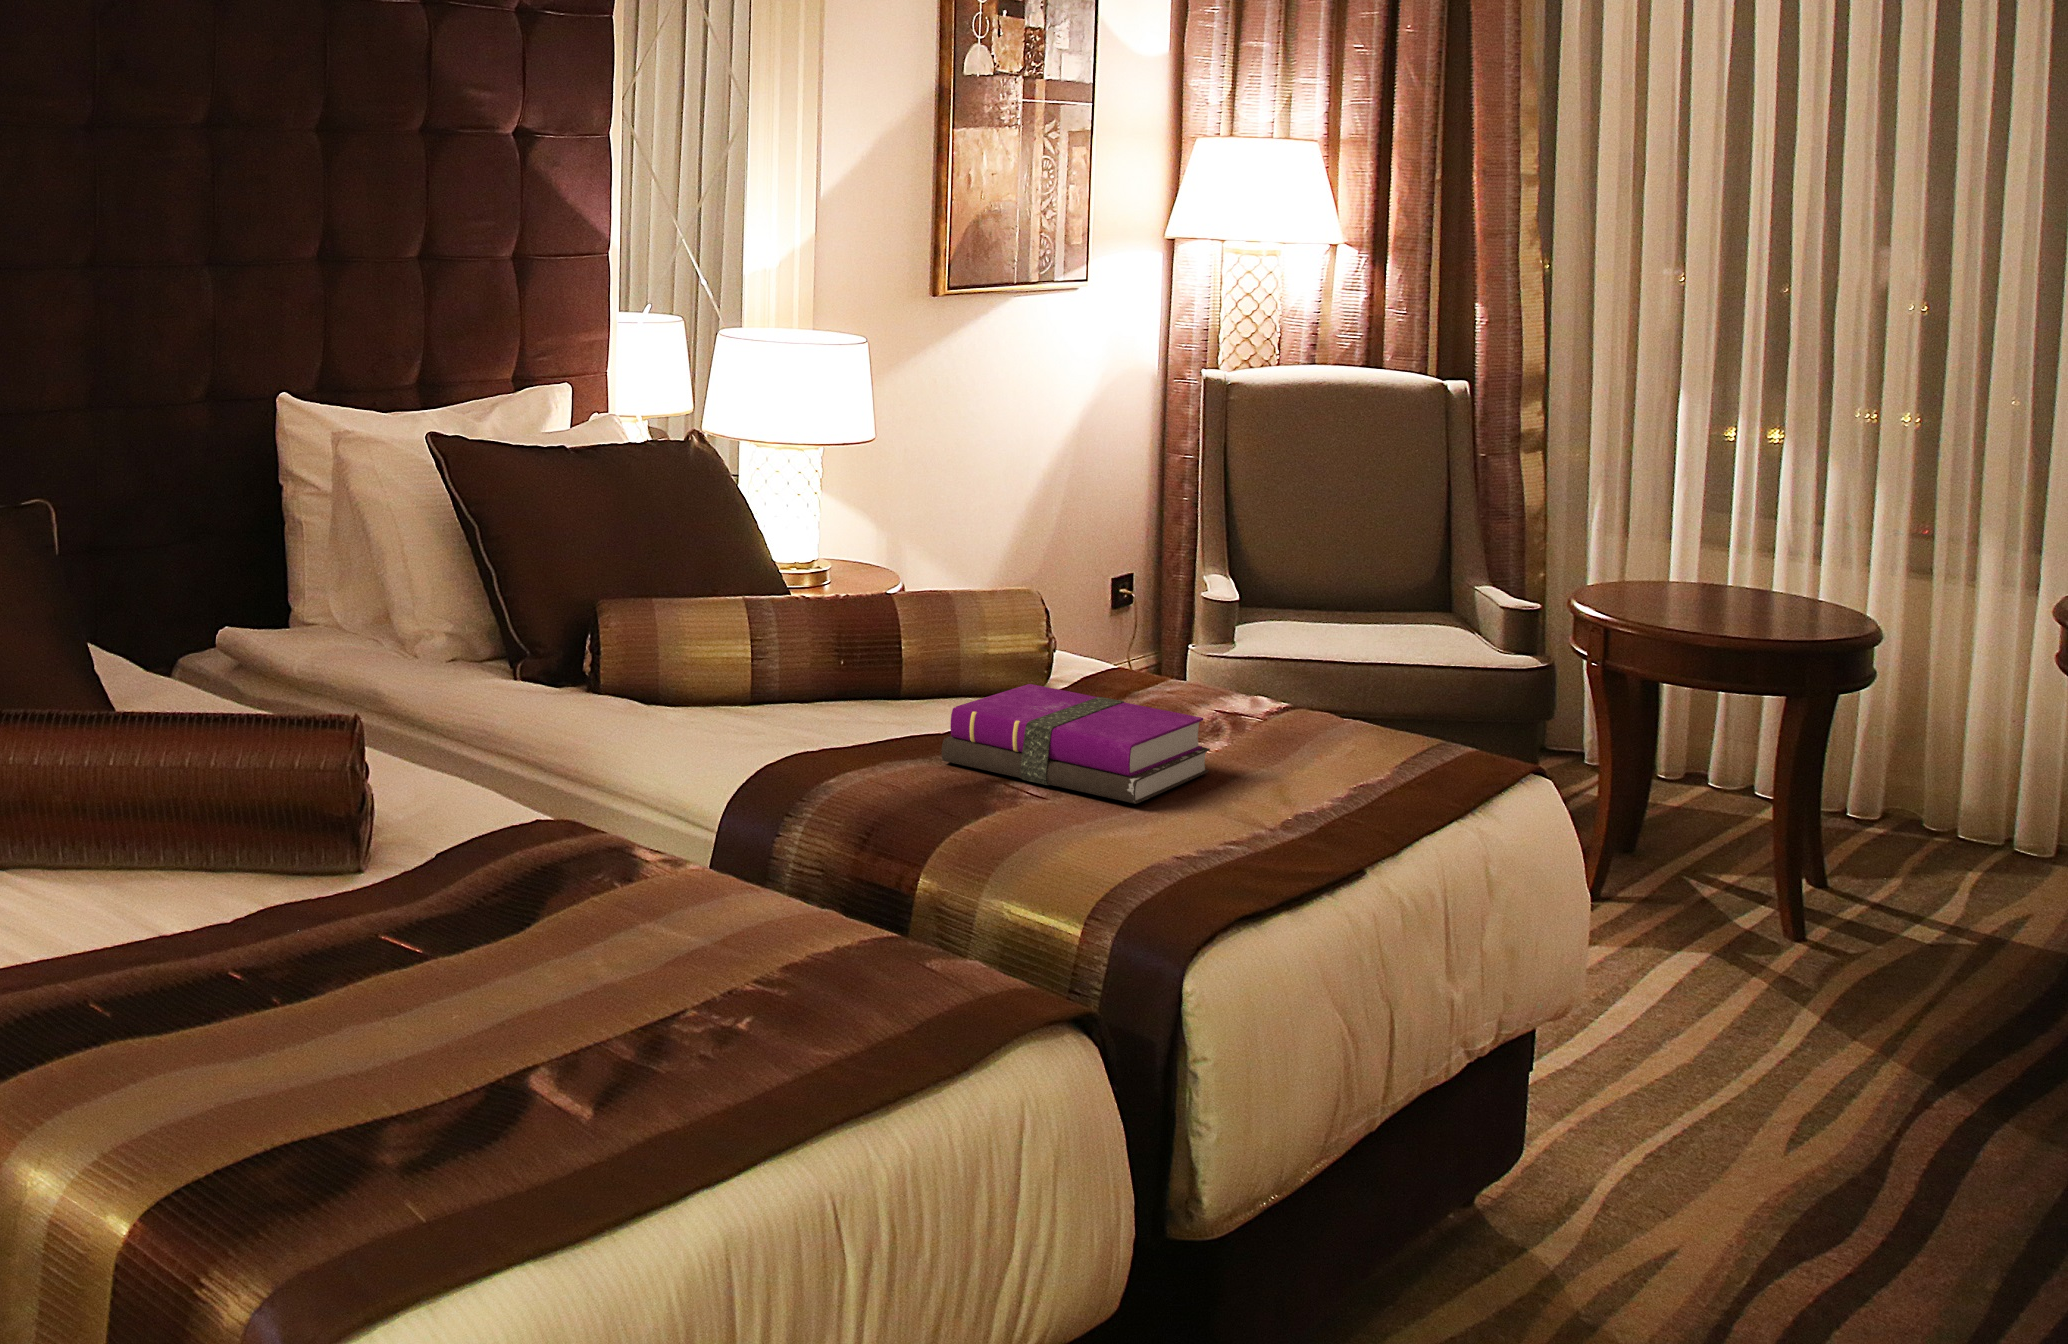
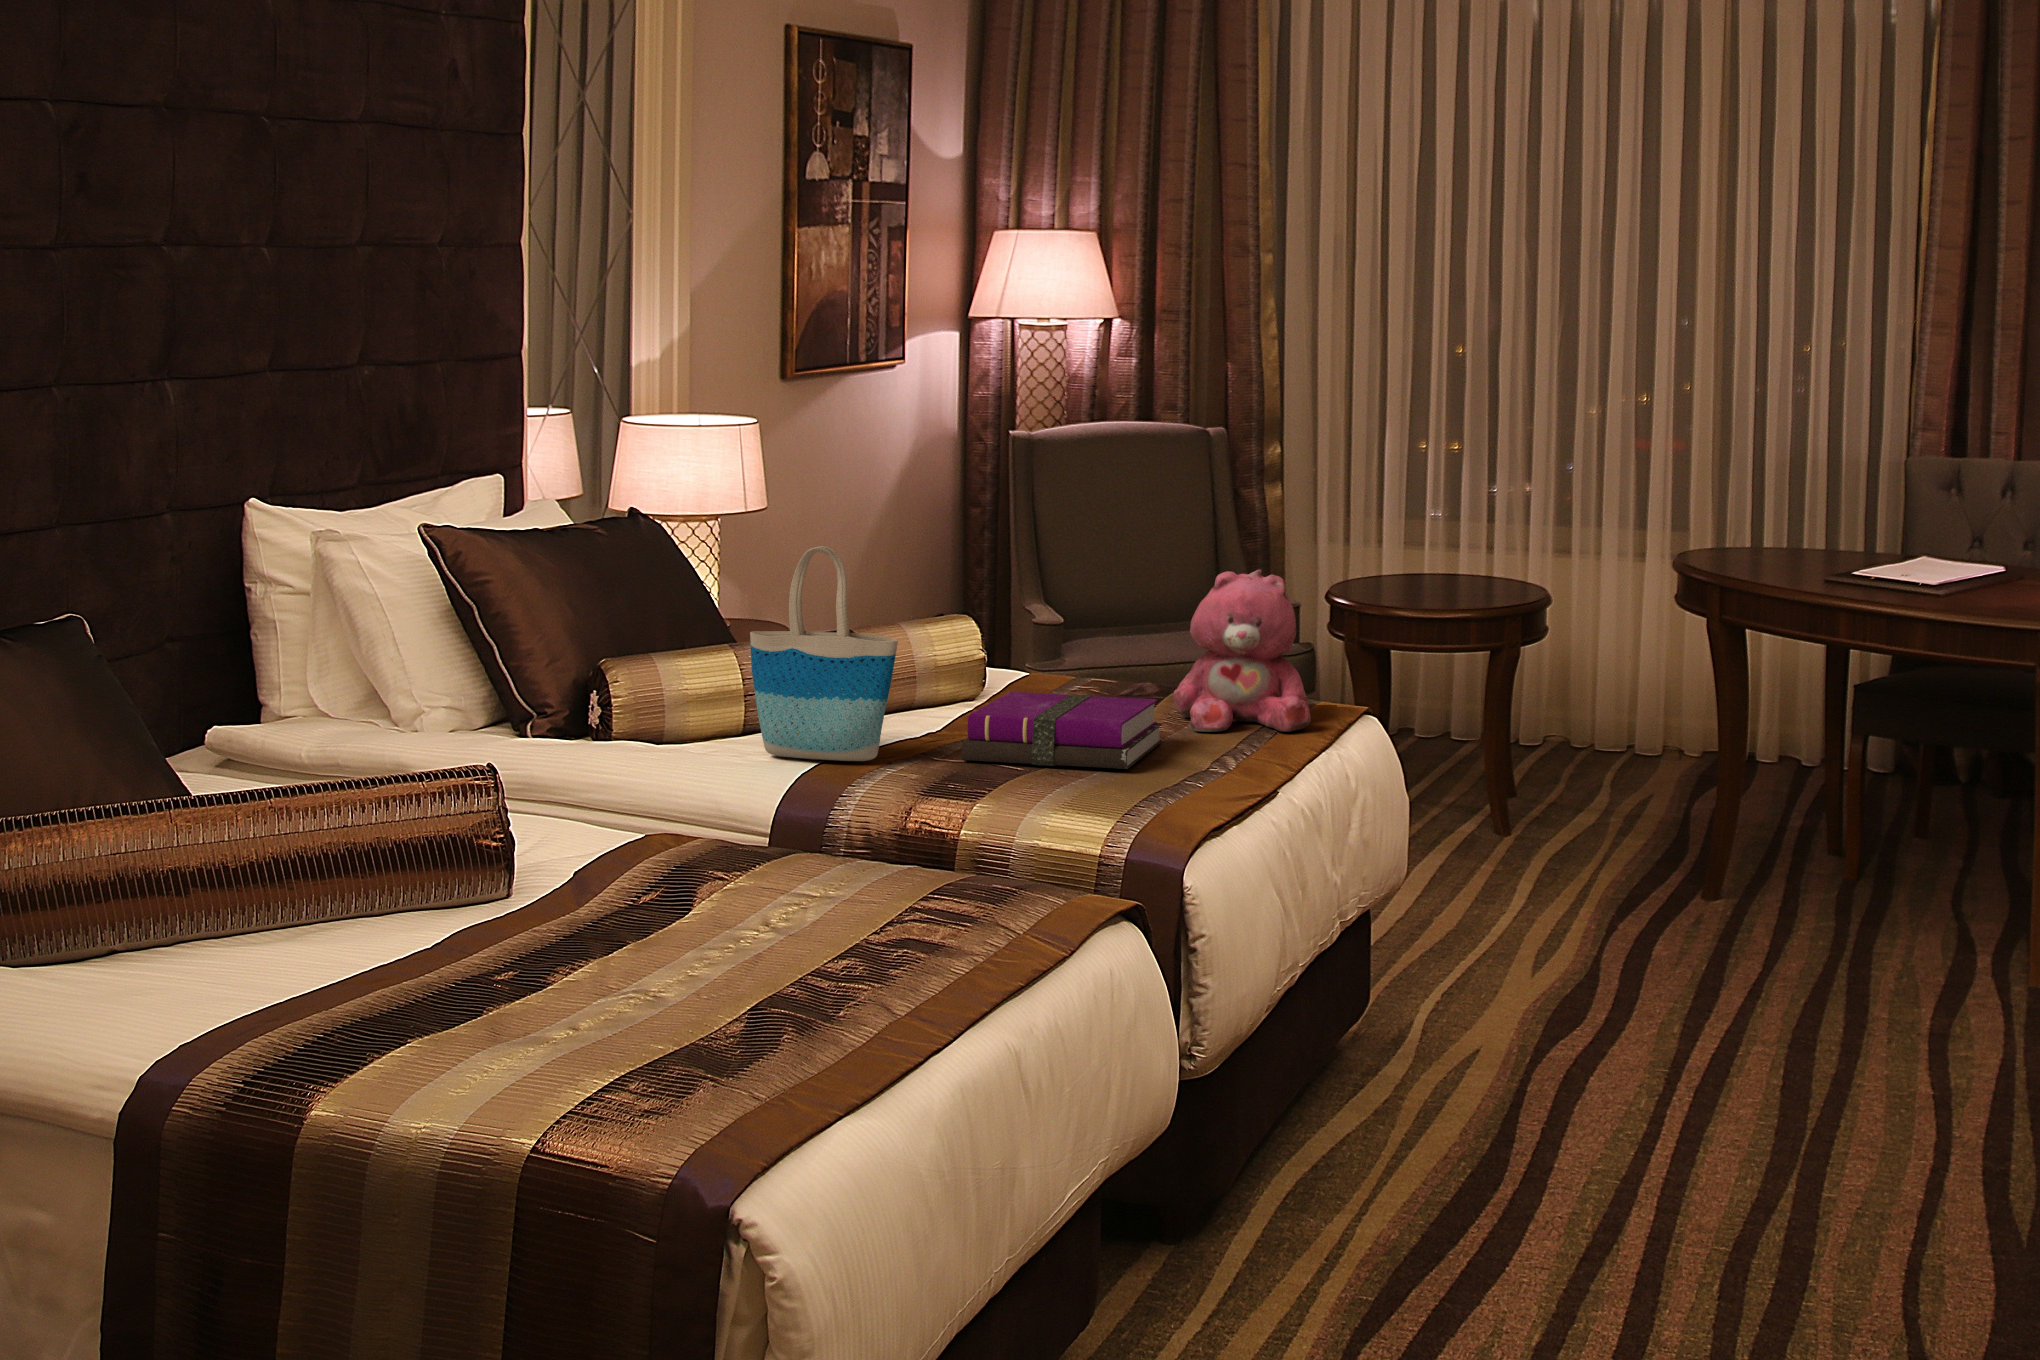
tote bag: none [718,489,870,745] -> present [750,546,898,761]
teddy bear: none [1247,562,1429,782] -> present [1173,570,1311,732]

